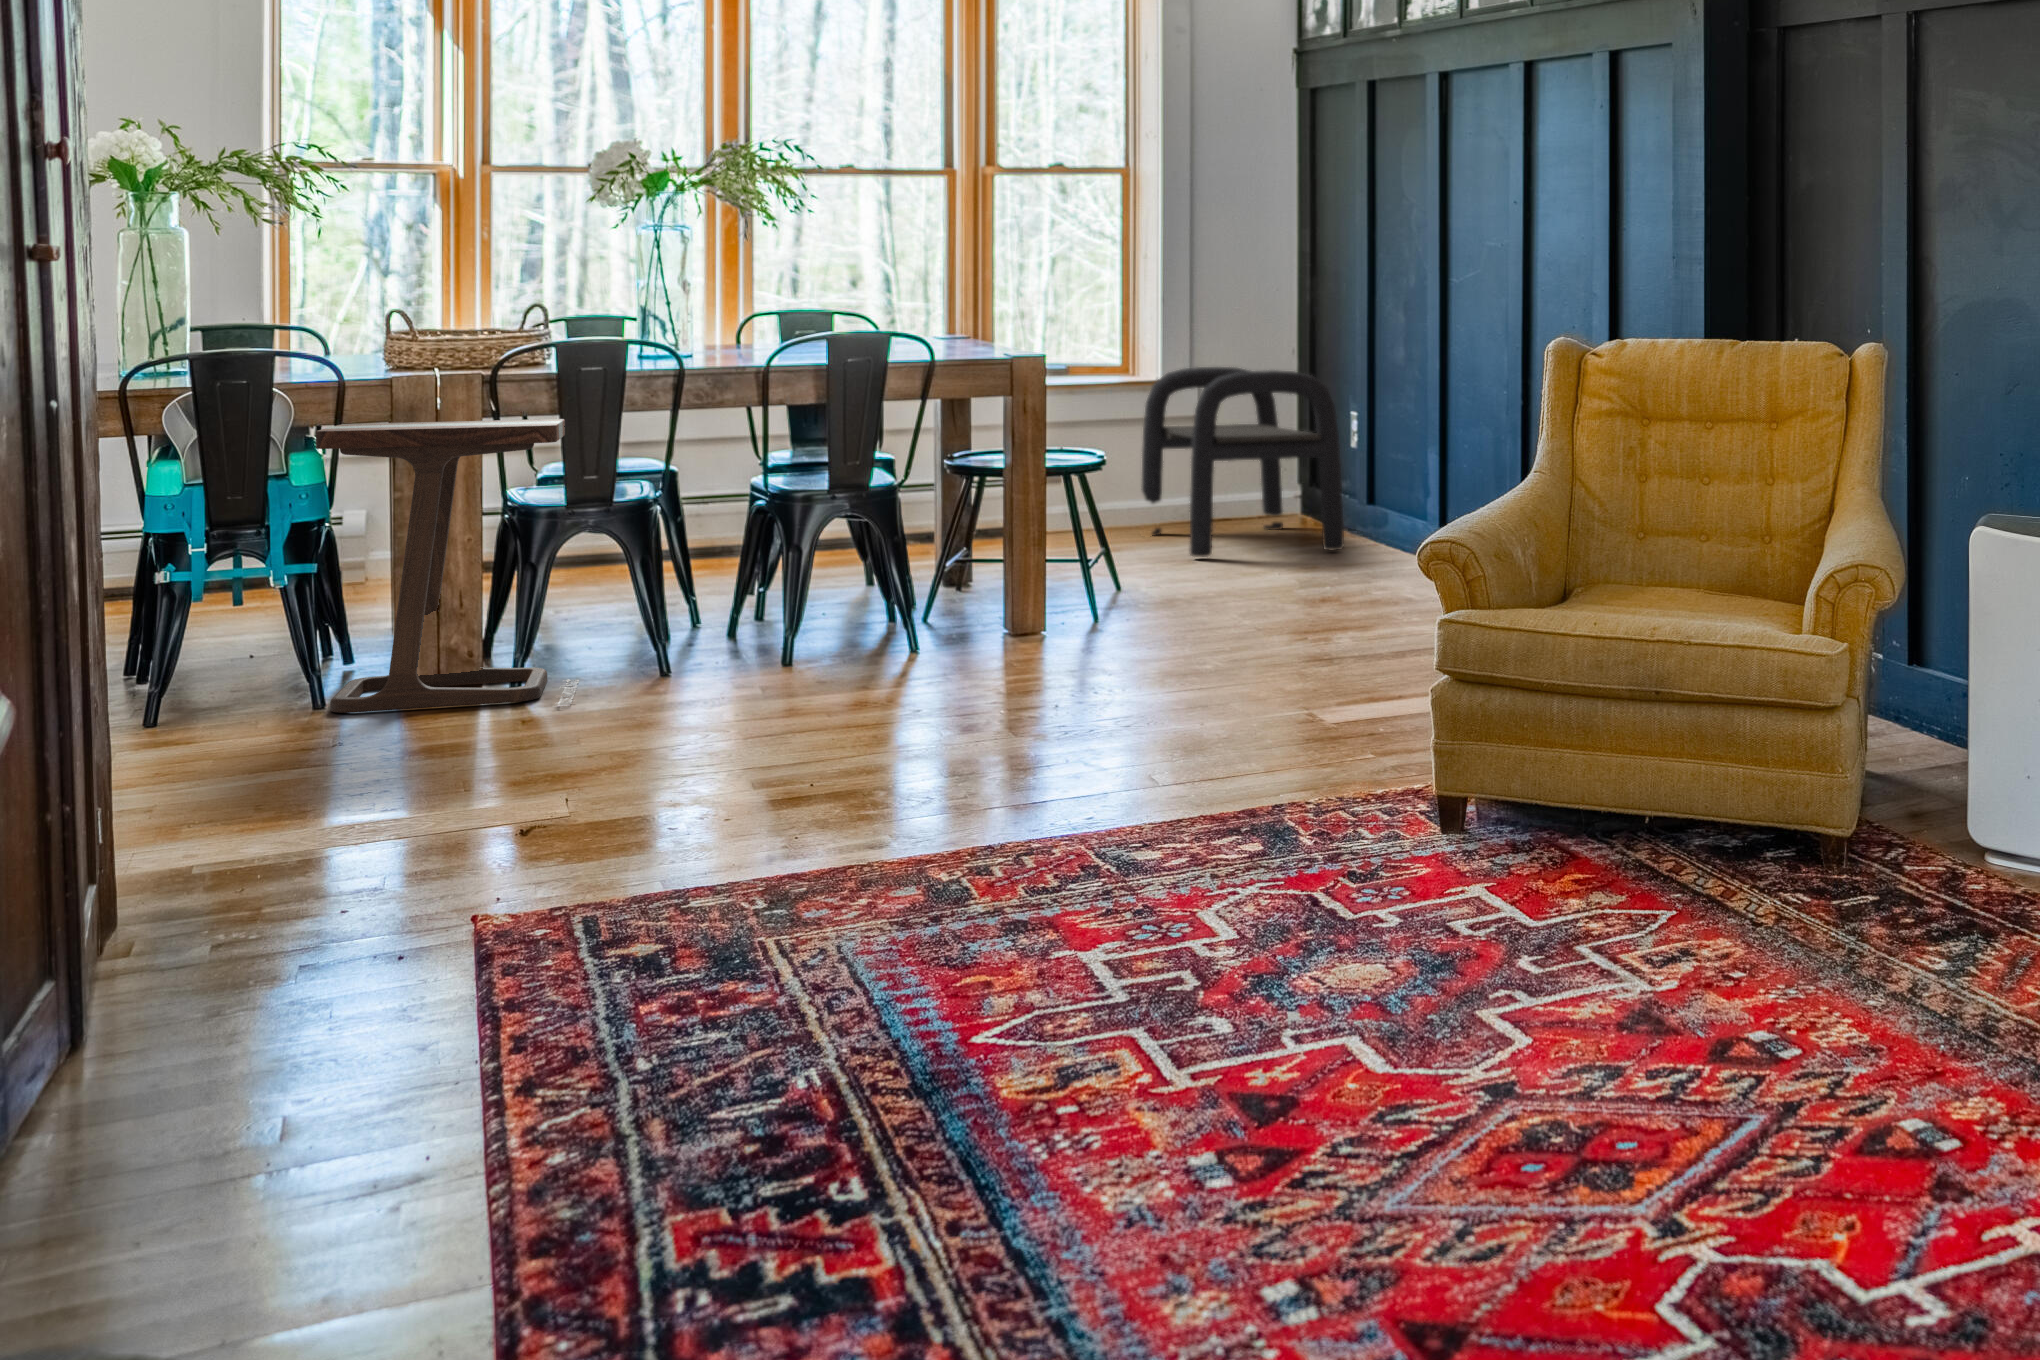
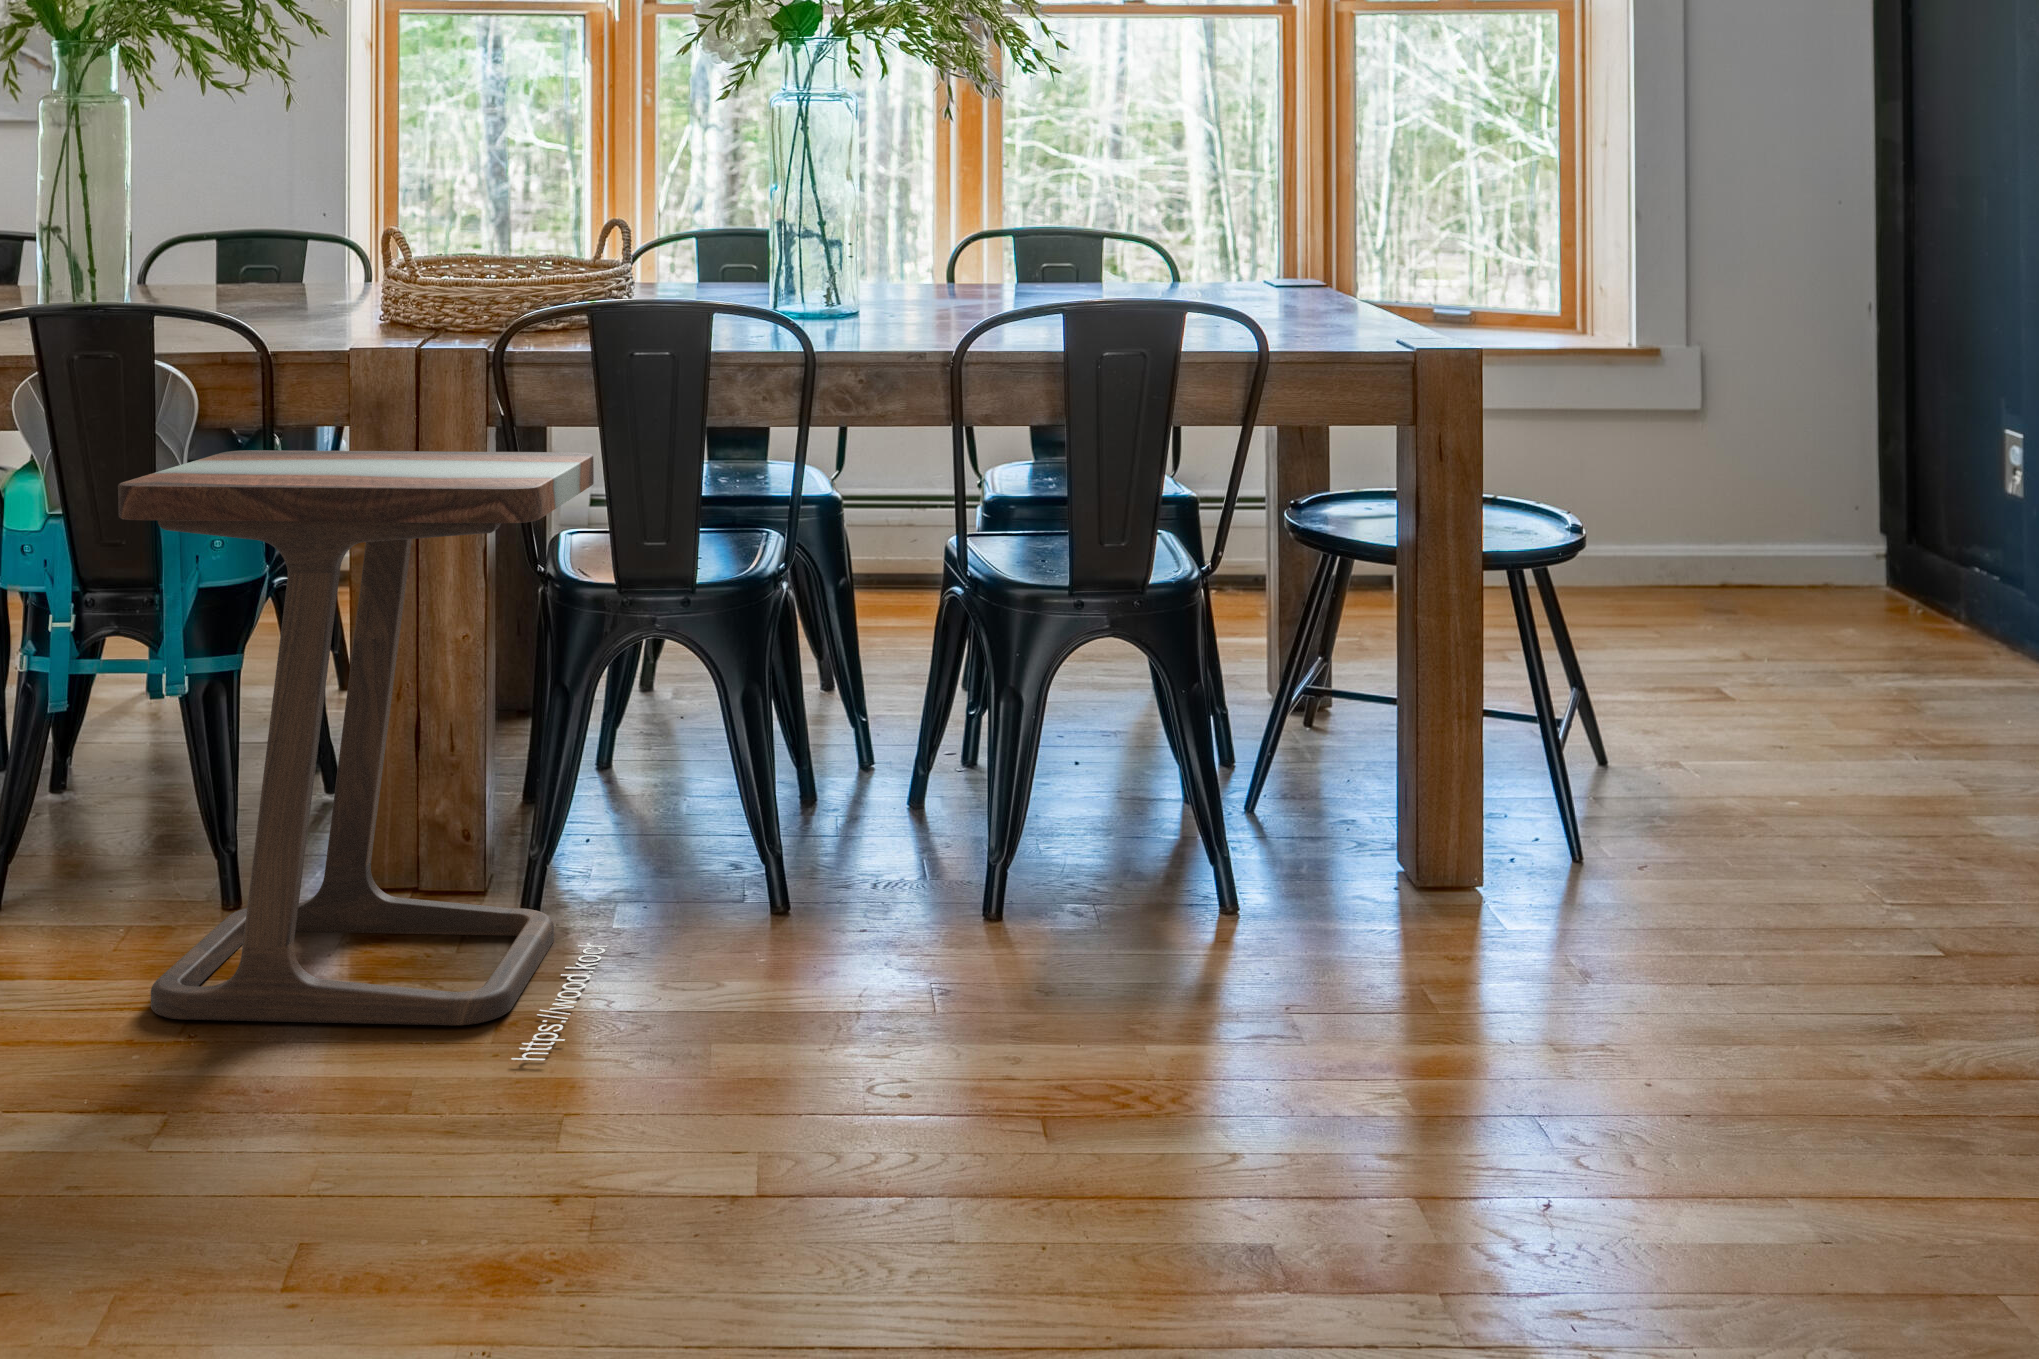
bench: present [1141,367,1344,557] -> none [1567,331,1959,669]

